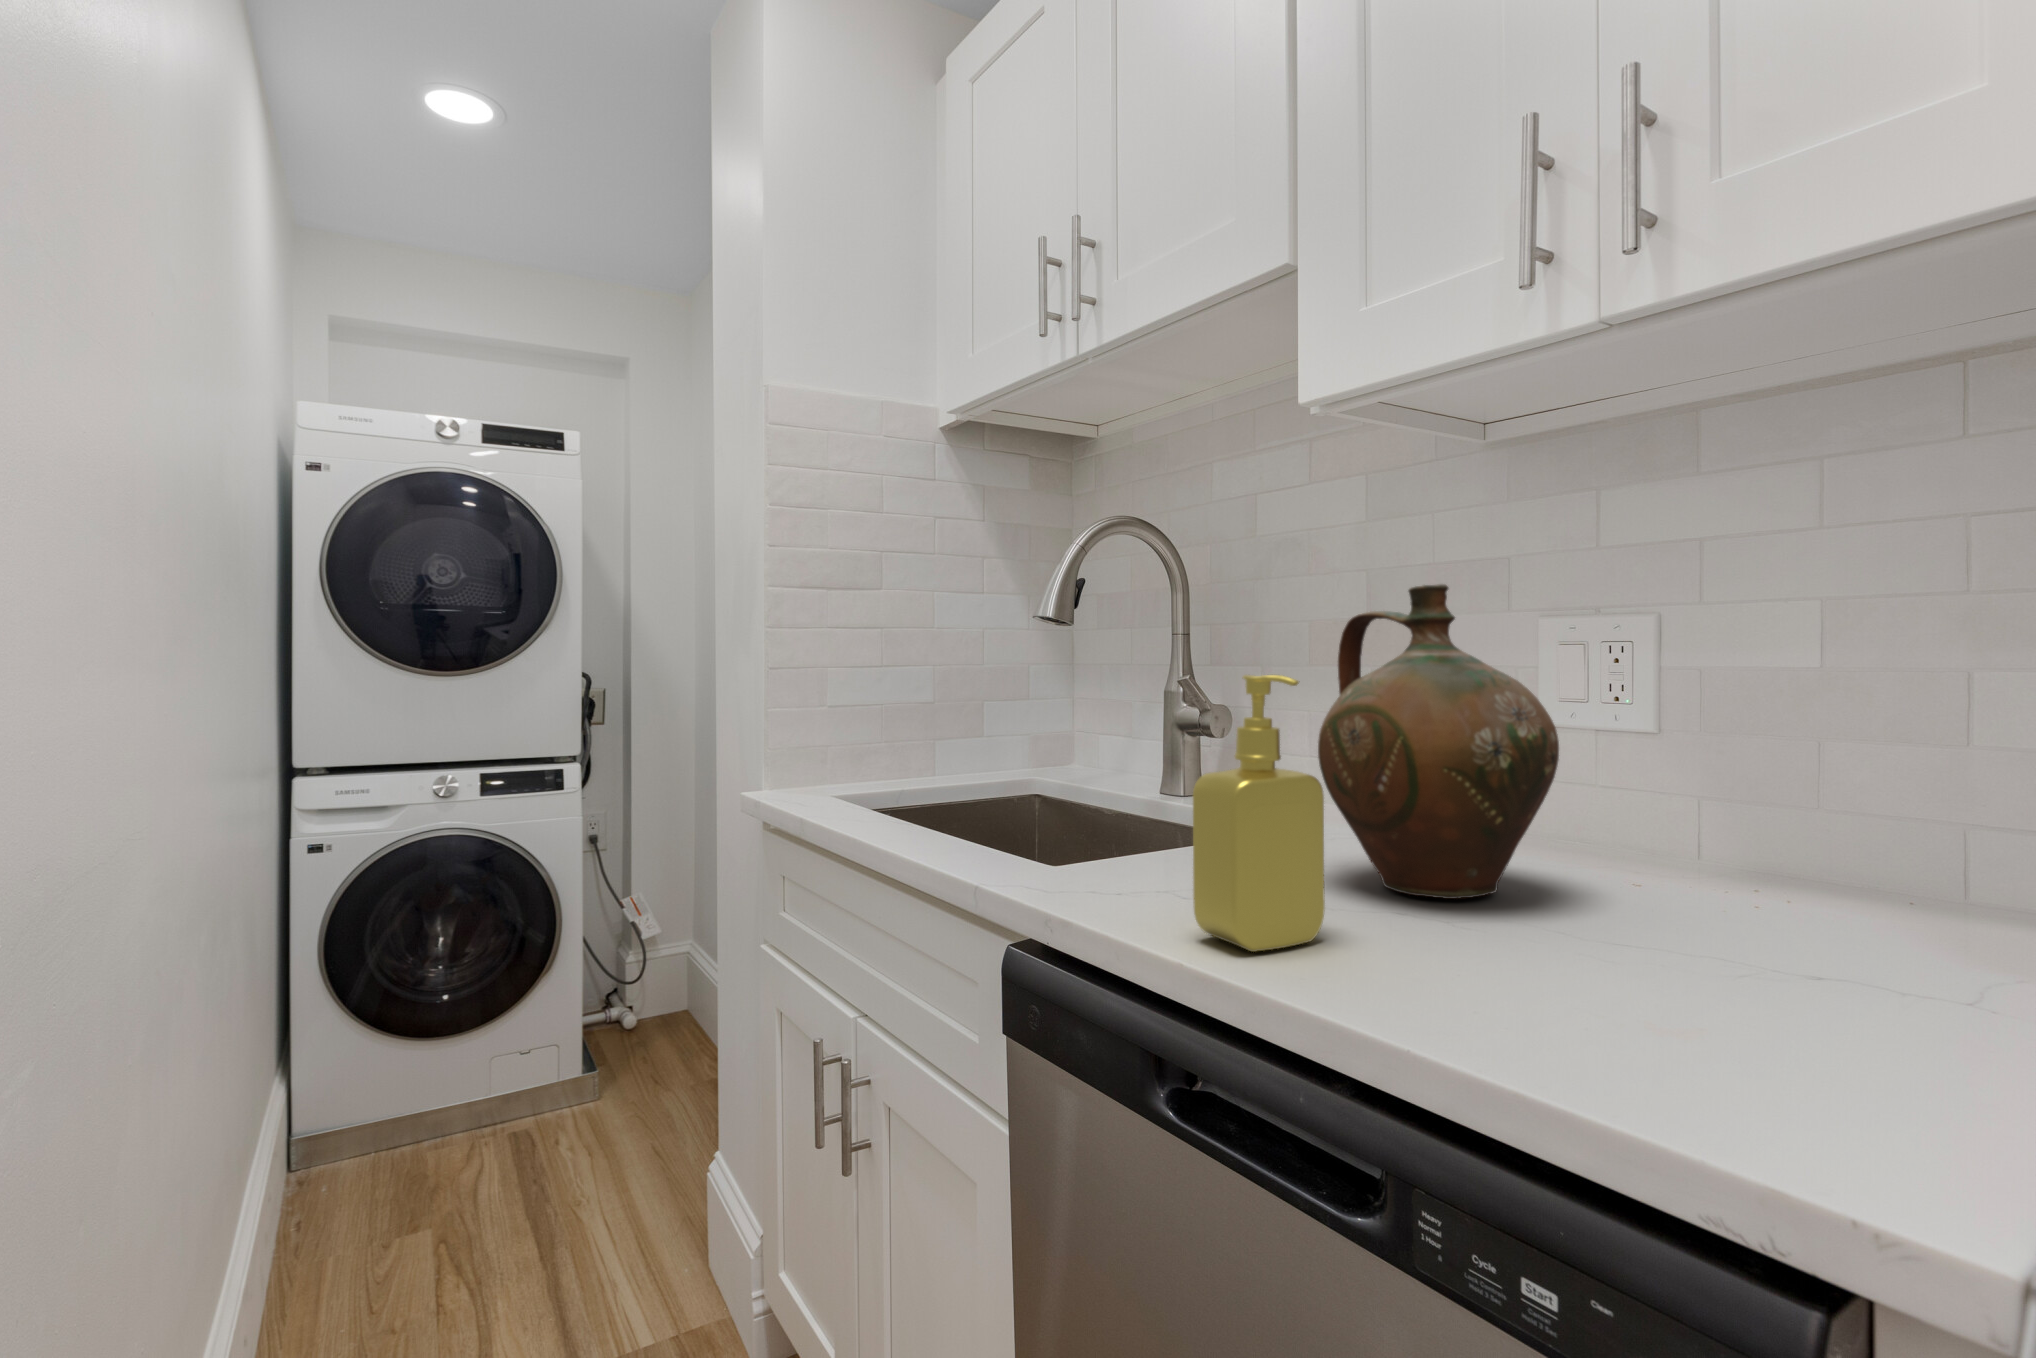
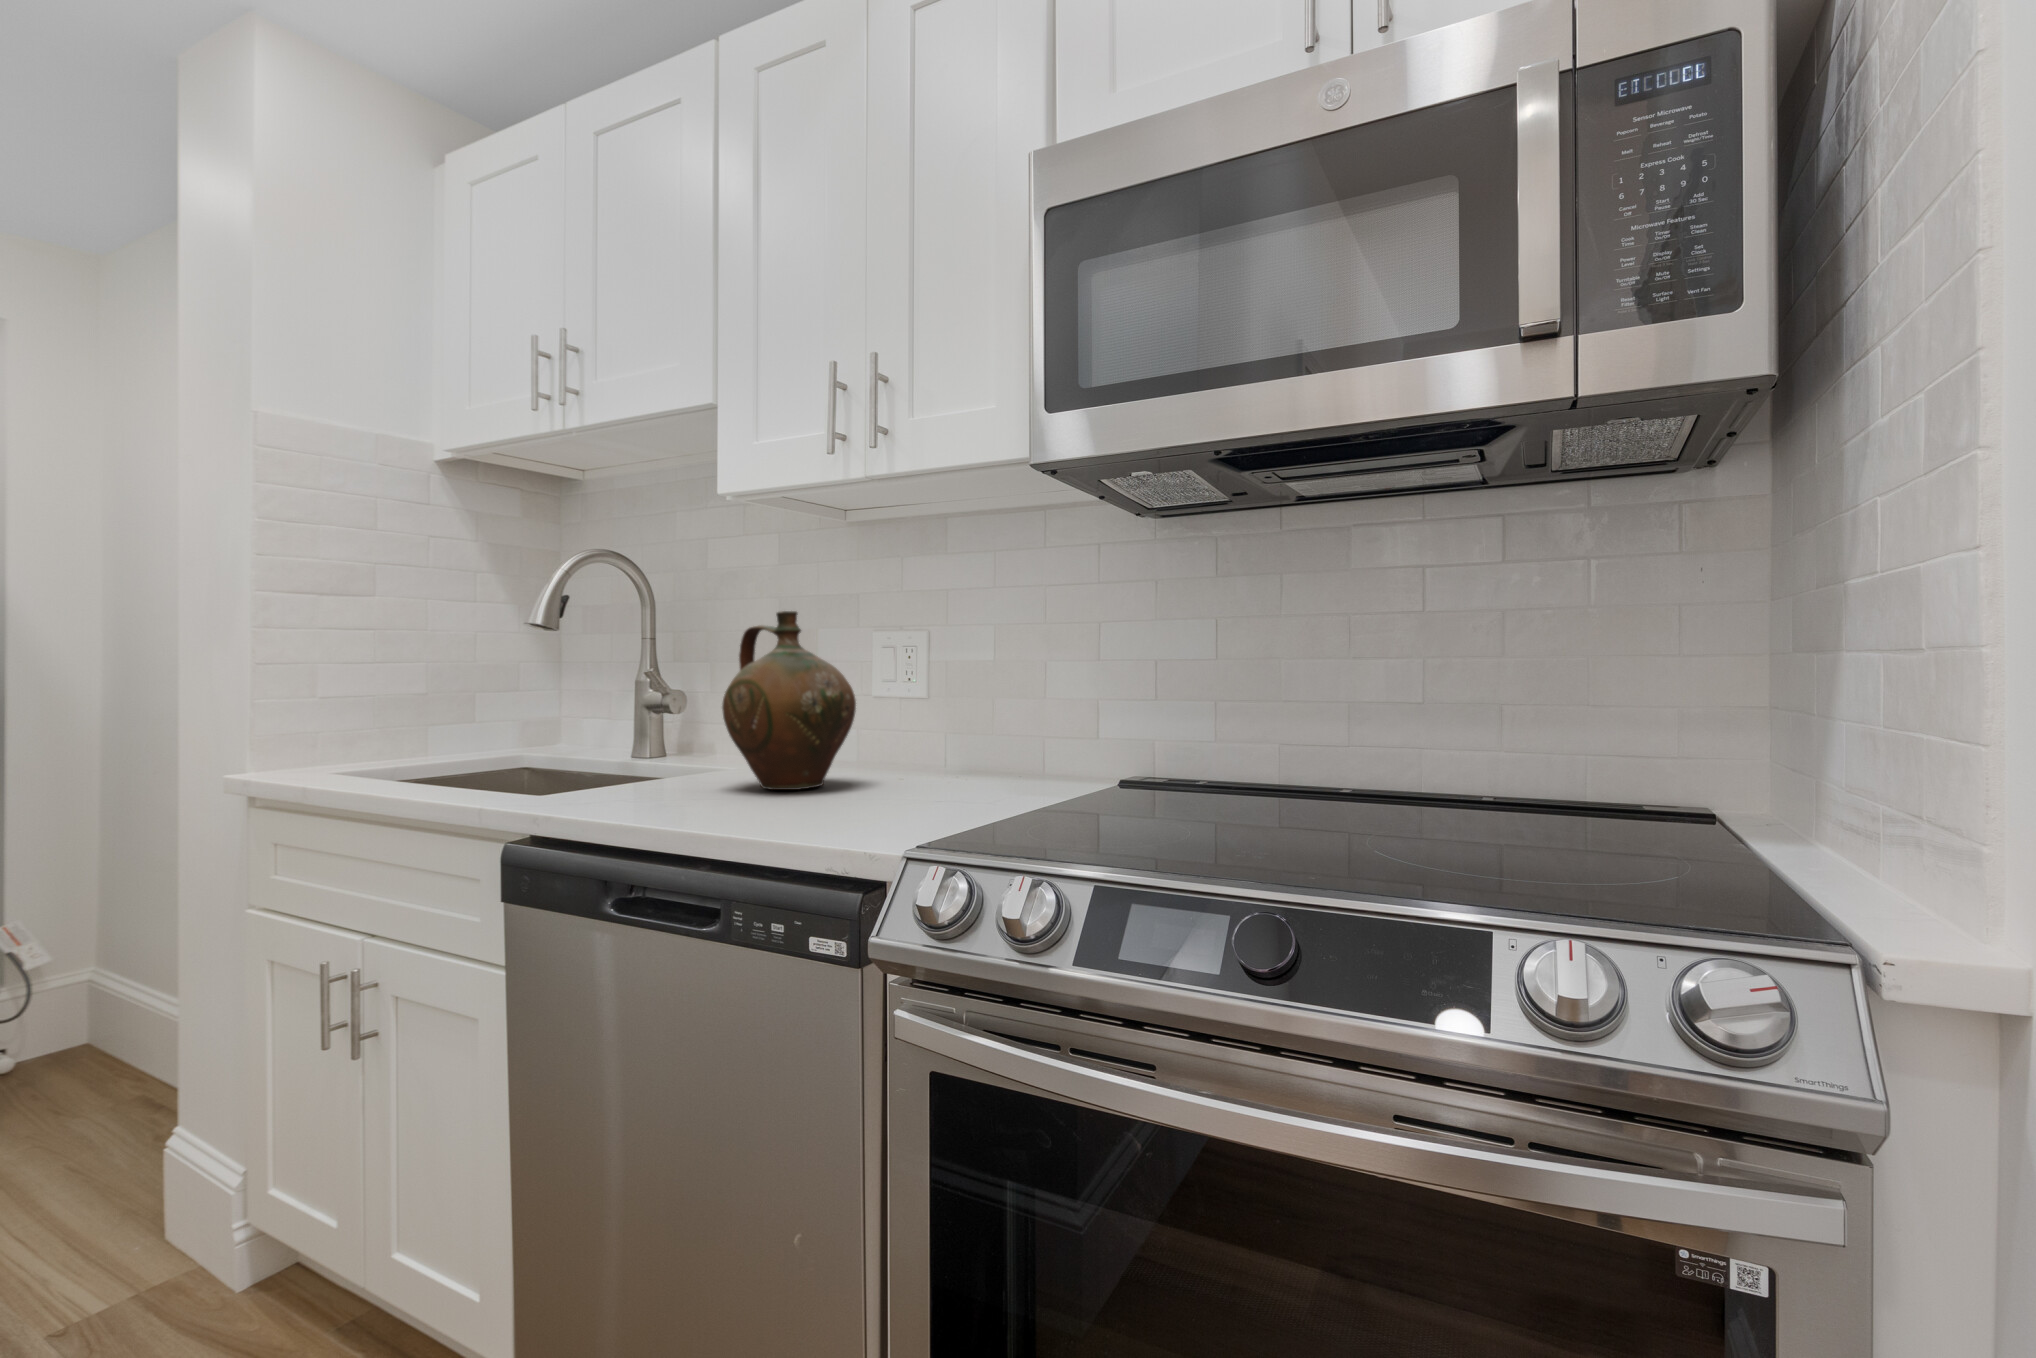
soap dispenser: present [1193,675,1325,952] -> none [634,659,713,814]

